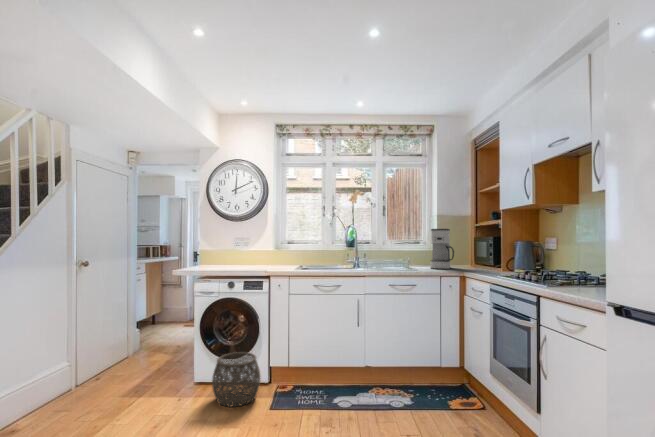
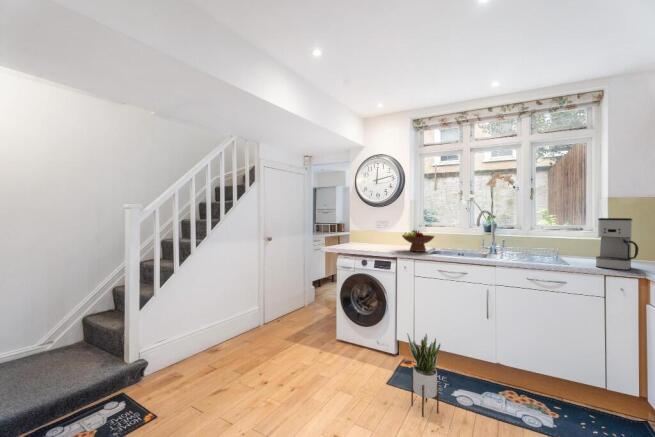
fruit bowl: none [270,244,305,267] -> present [402,231,434,252]
potted plant: none [295,343,325,428] -> present [407,333,440,417]
woven basket: present [212,352,260,407] -> none [343,322,385,371]

